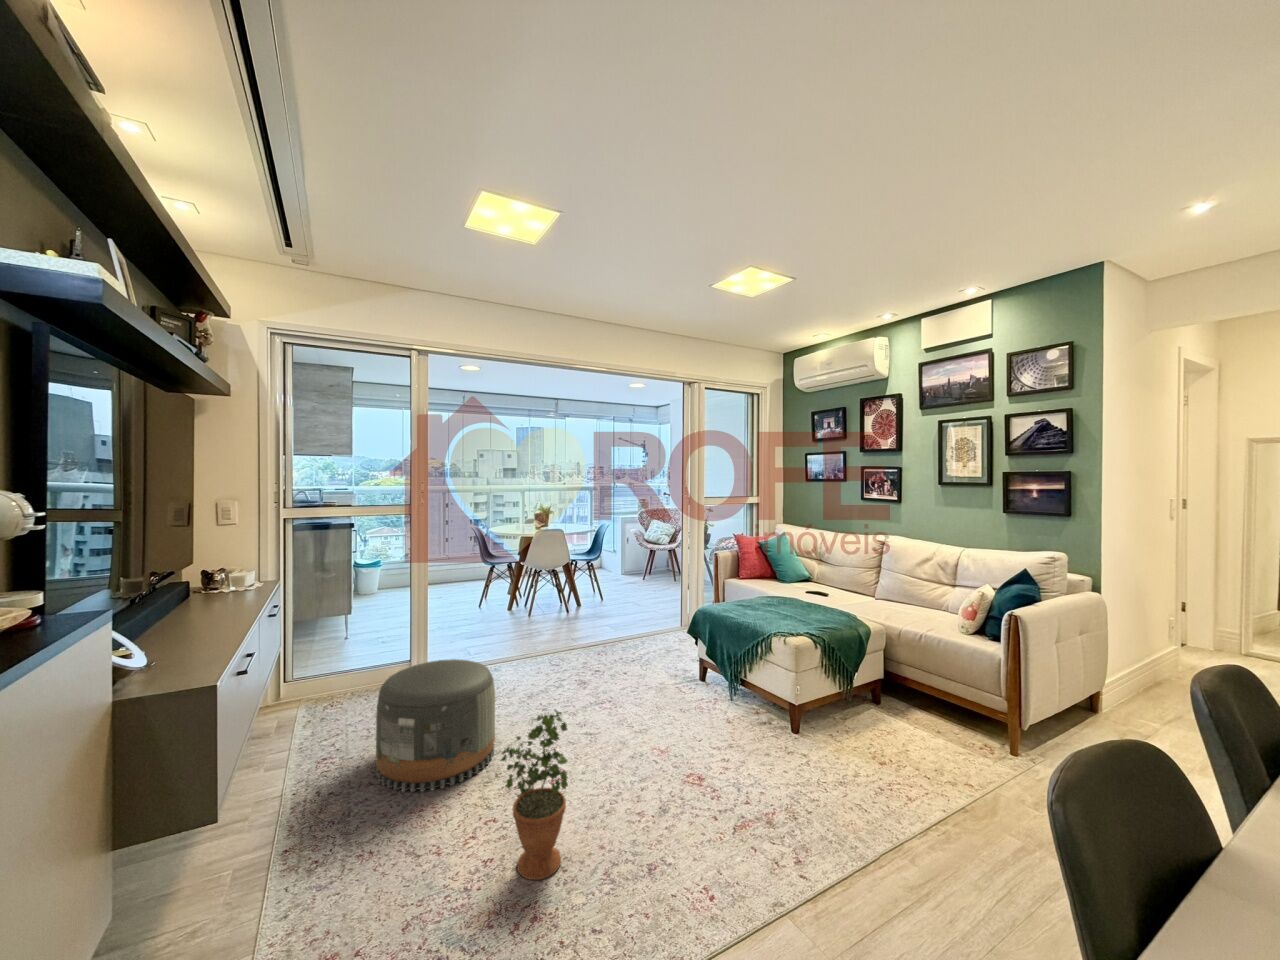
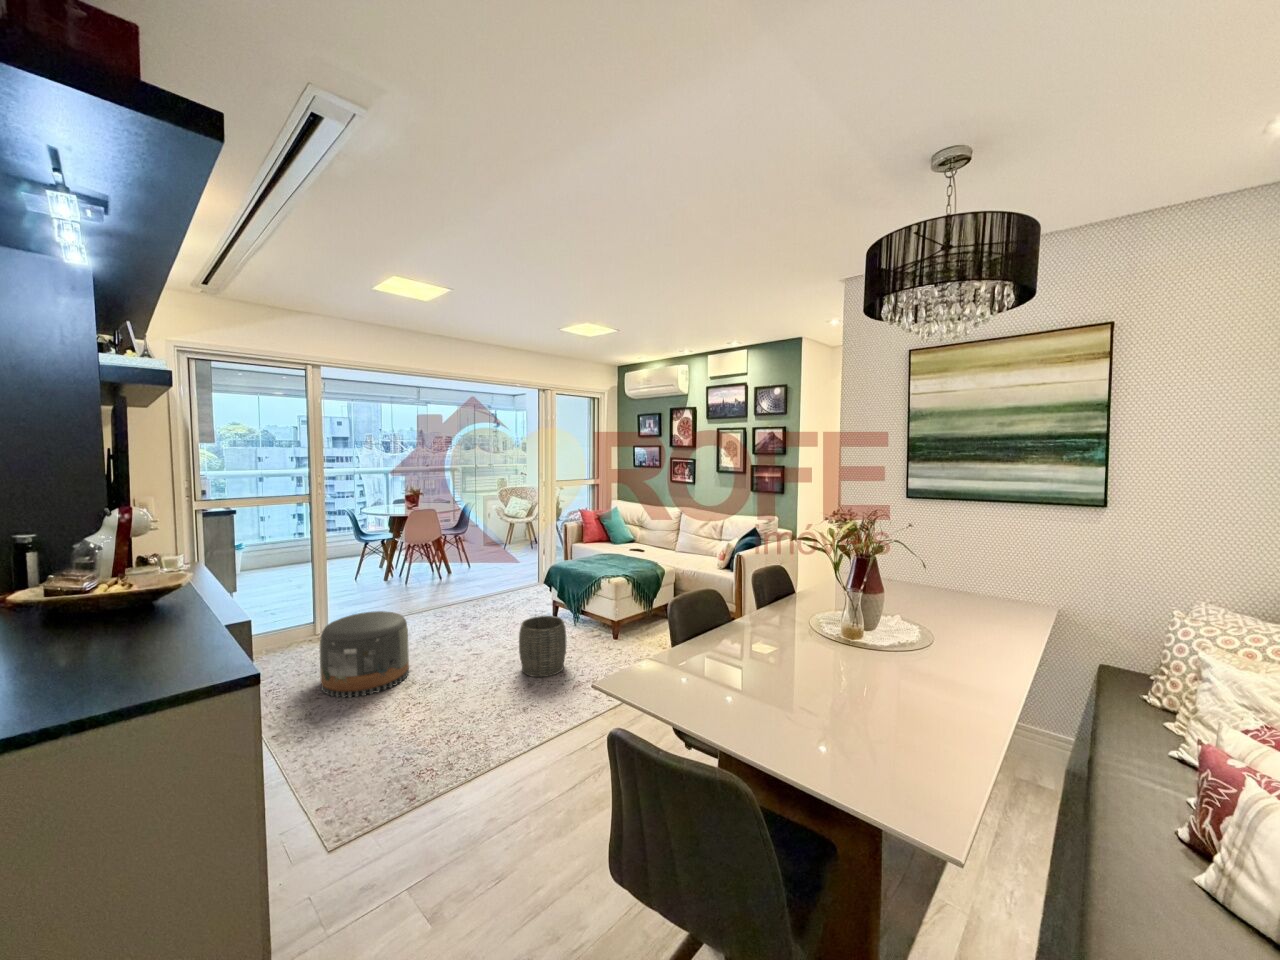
woven basket: none [648,691,722,800] -> present [519,616,566,677]
potted plant: present [502,710,568,880] -> none [432,623,474,721]

